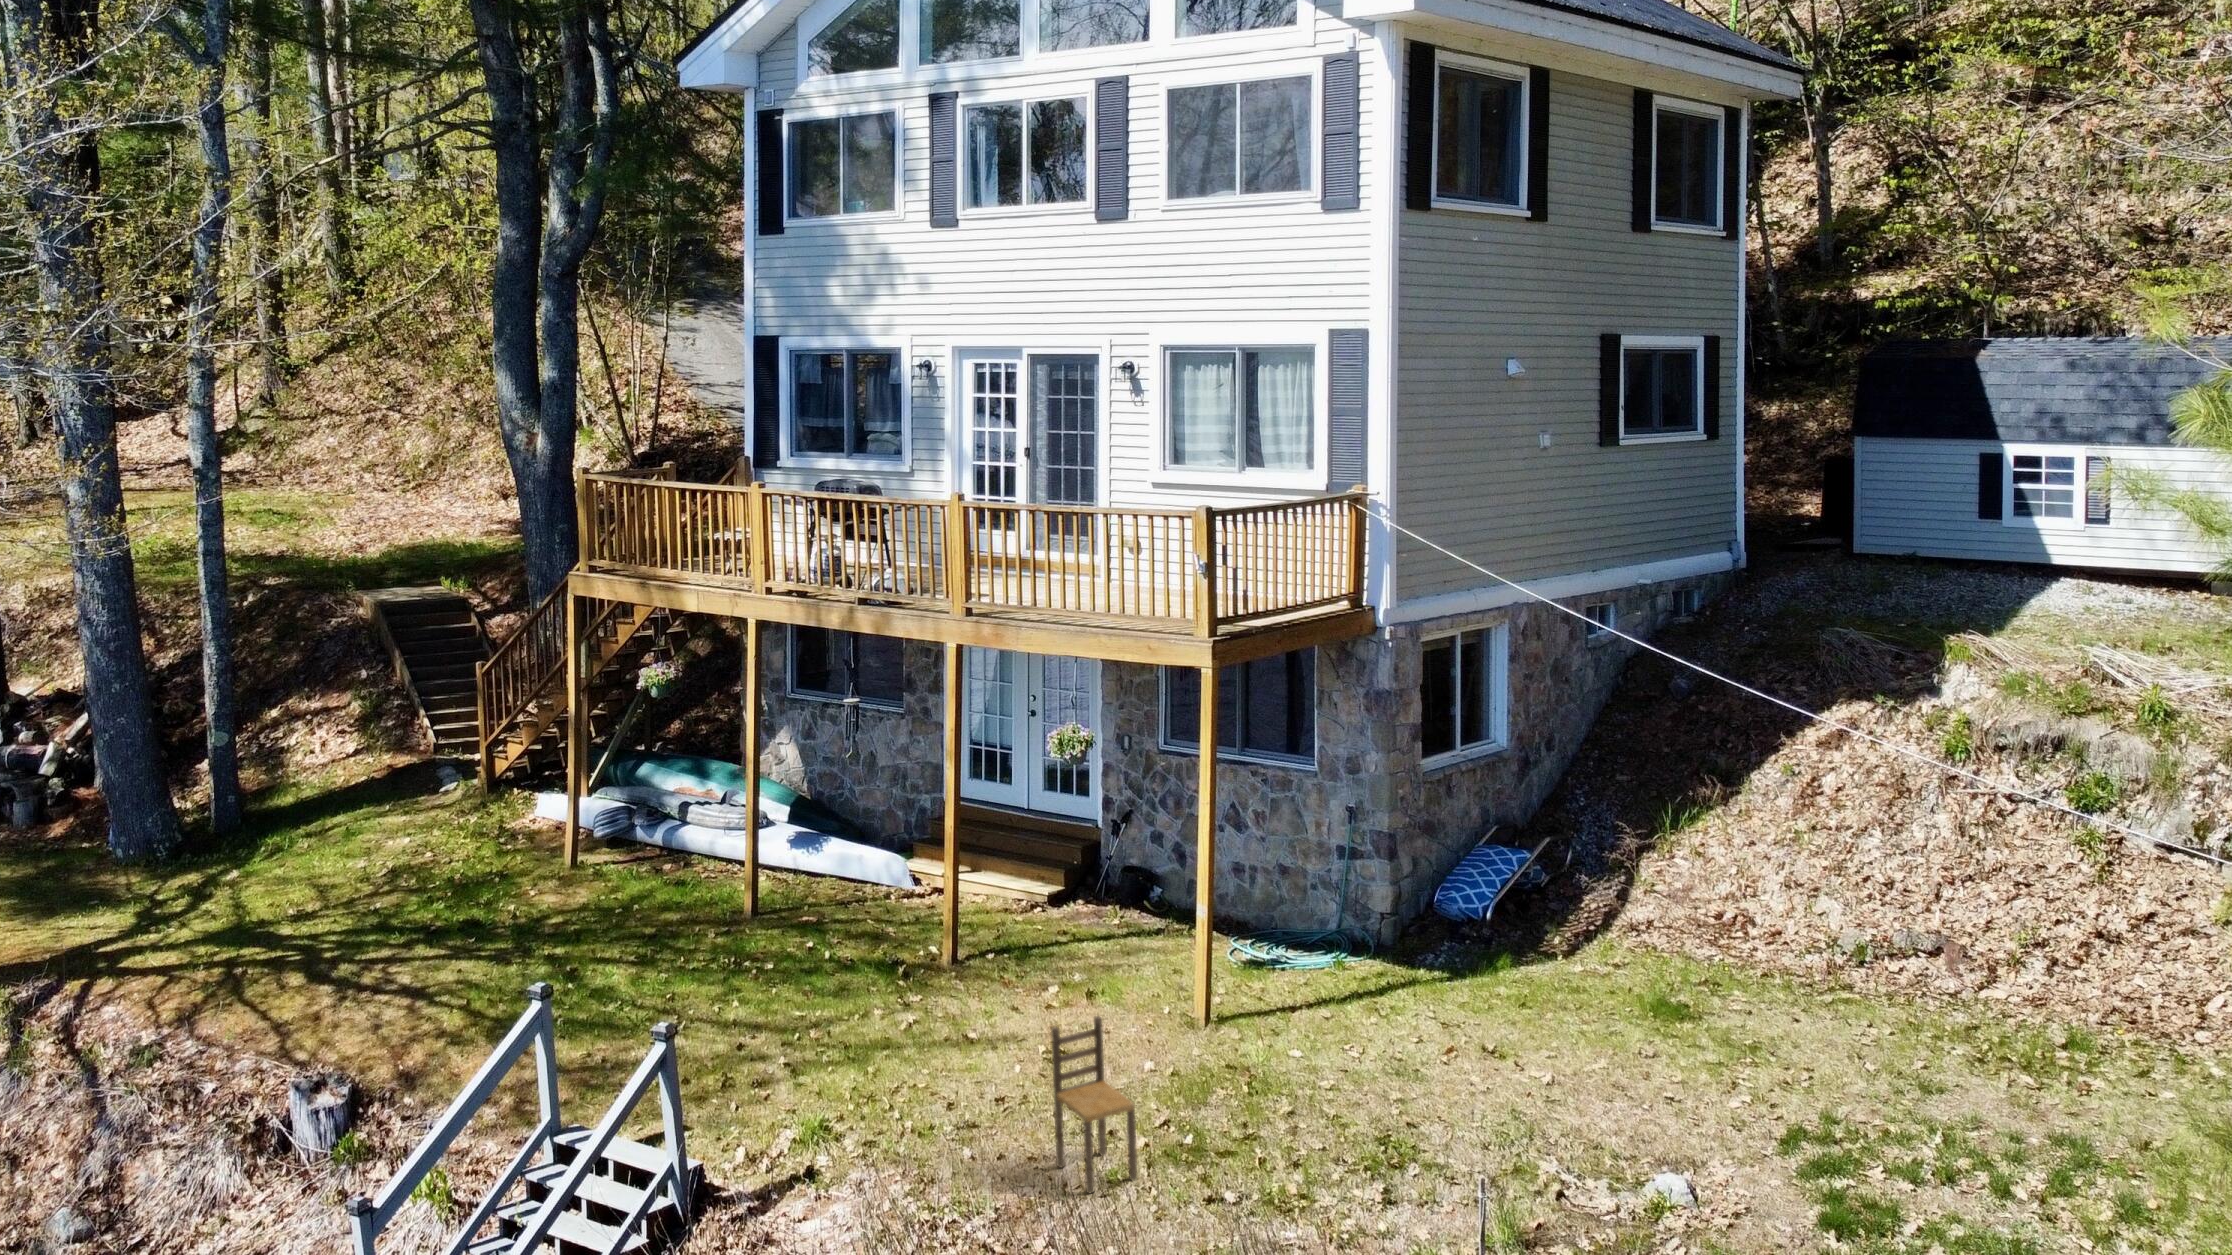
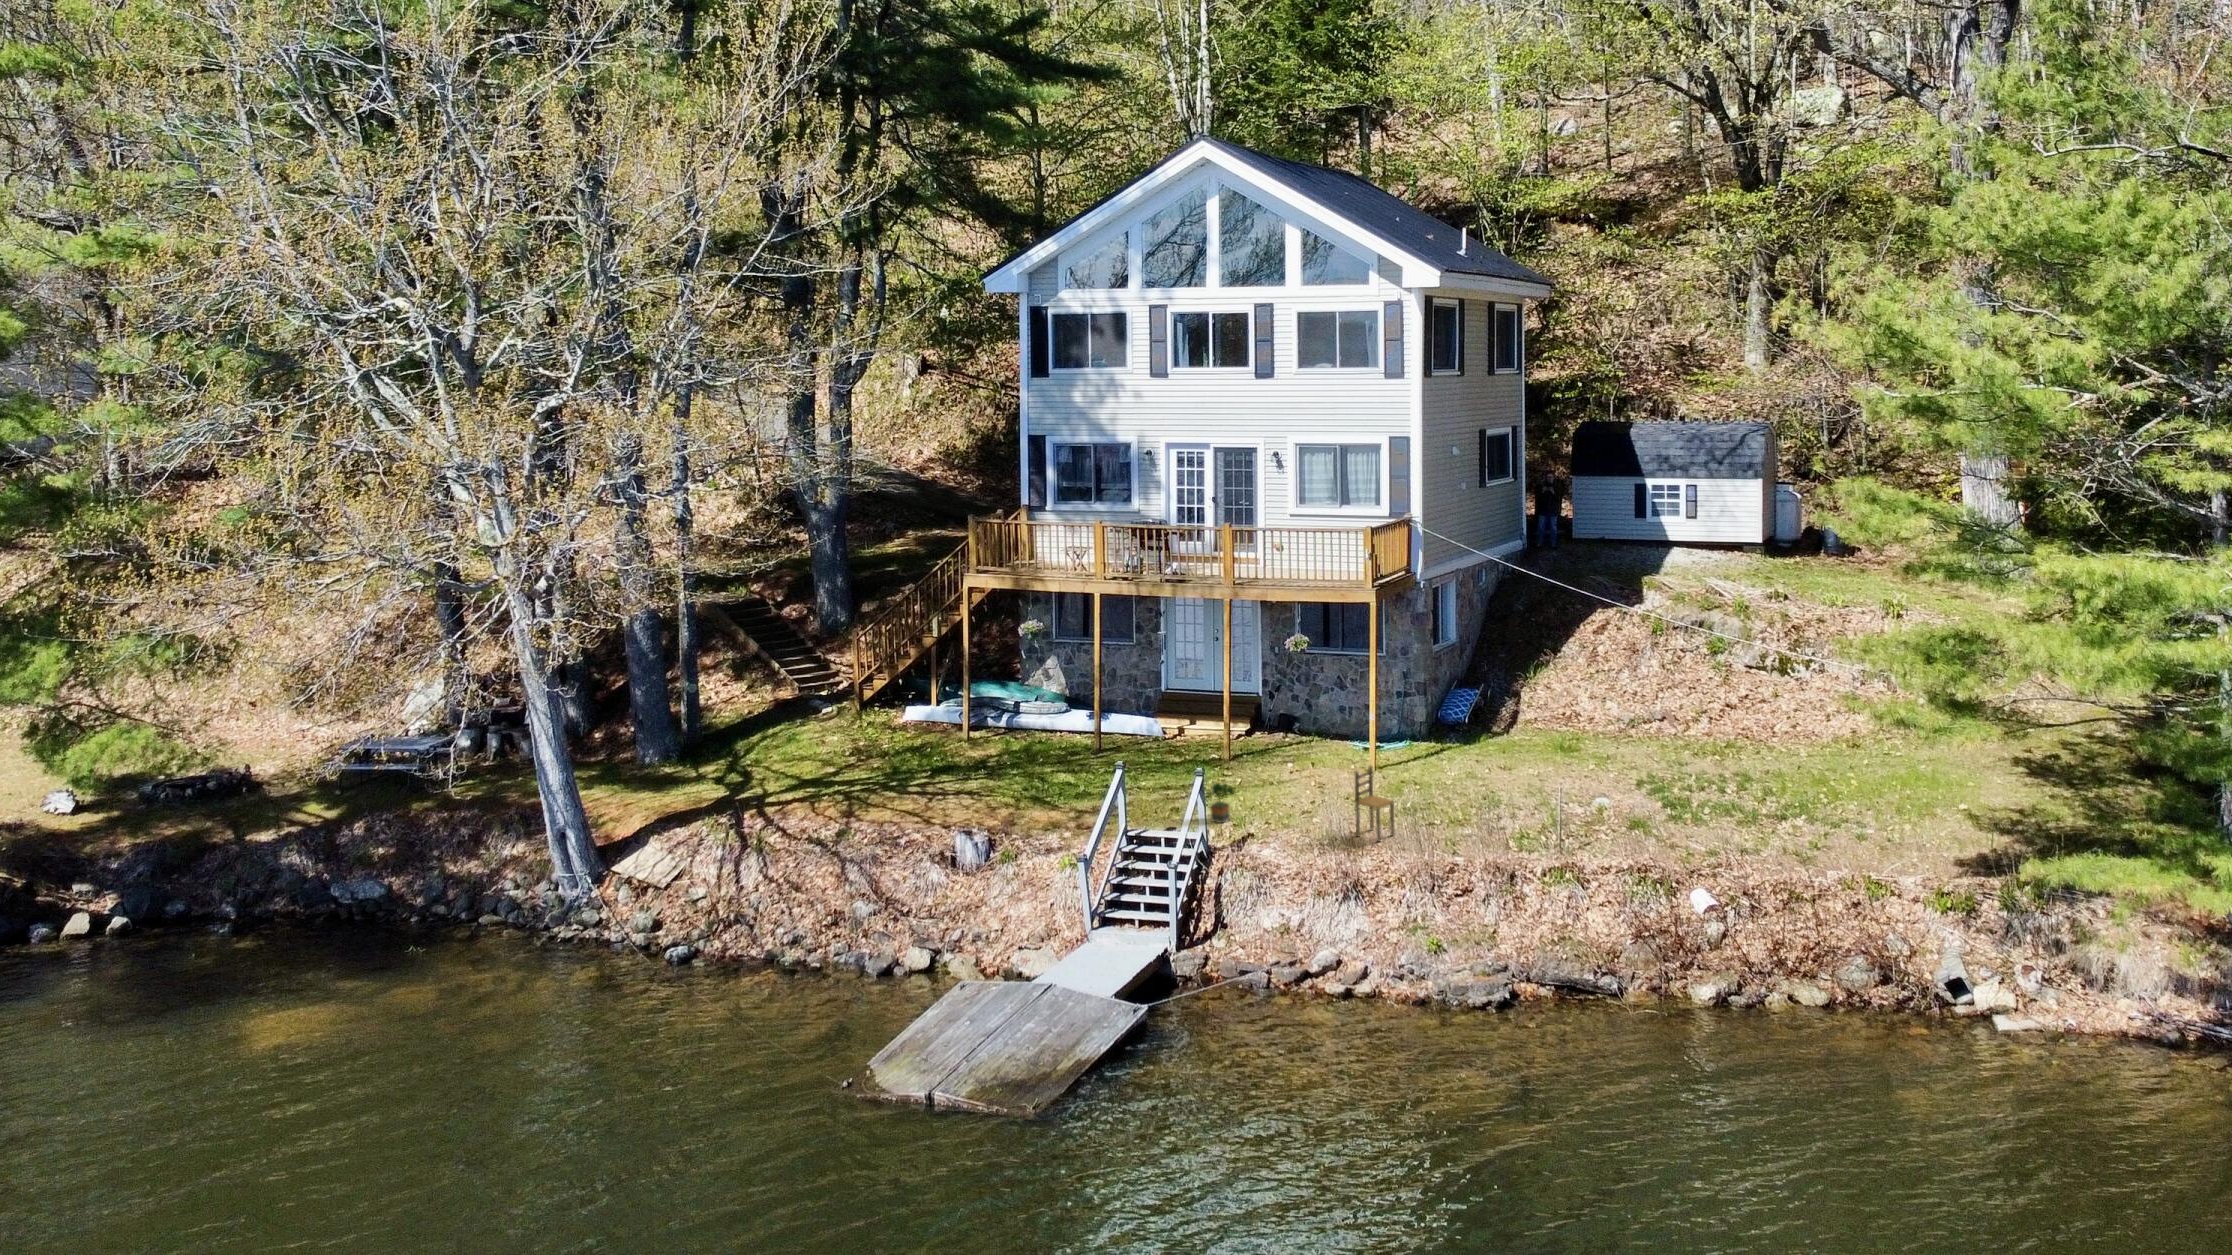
potted tree: none [812,994,870,1080] -> present [1208,783,1234,823]

